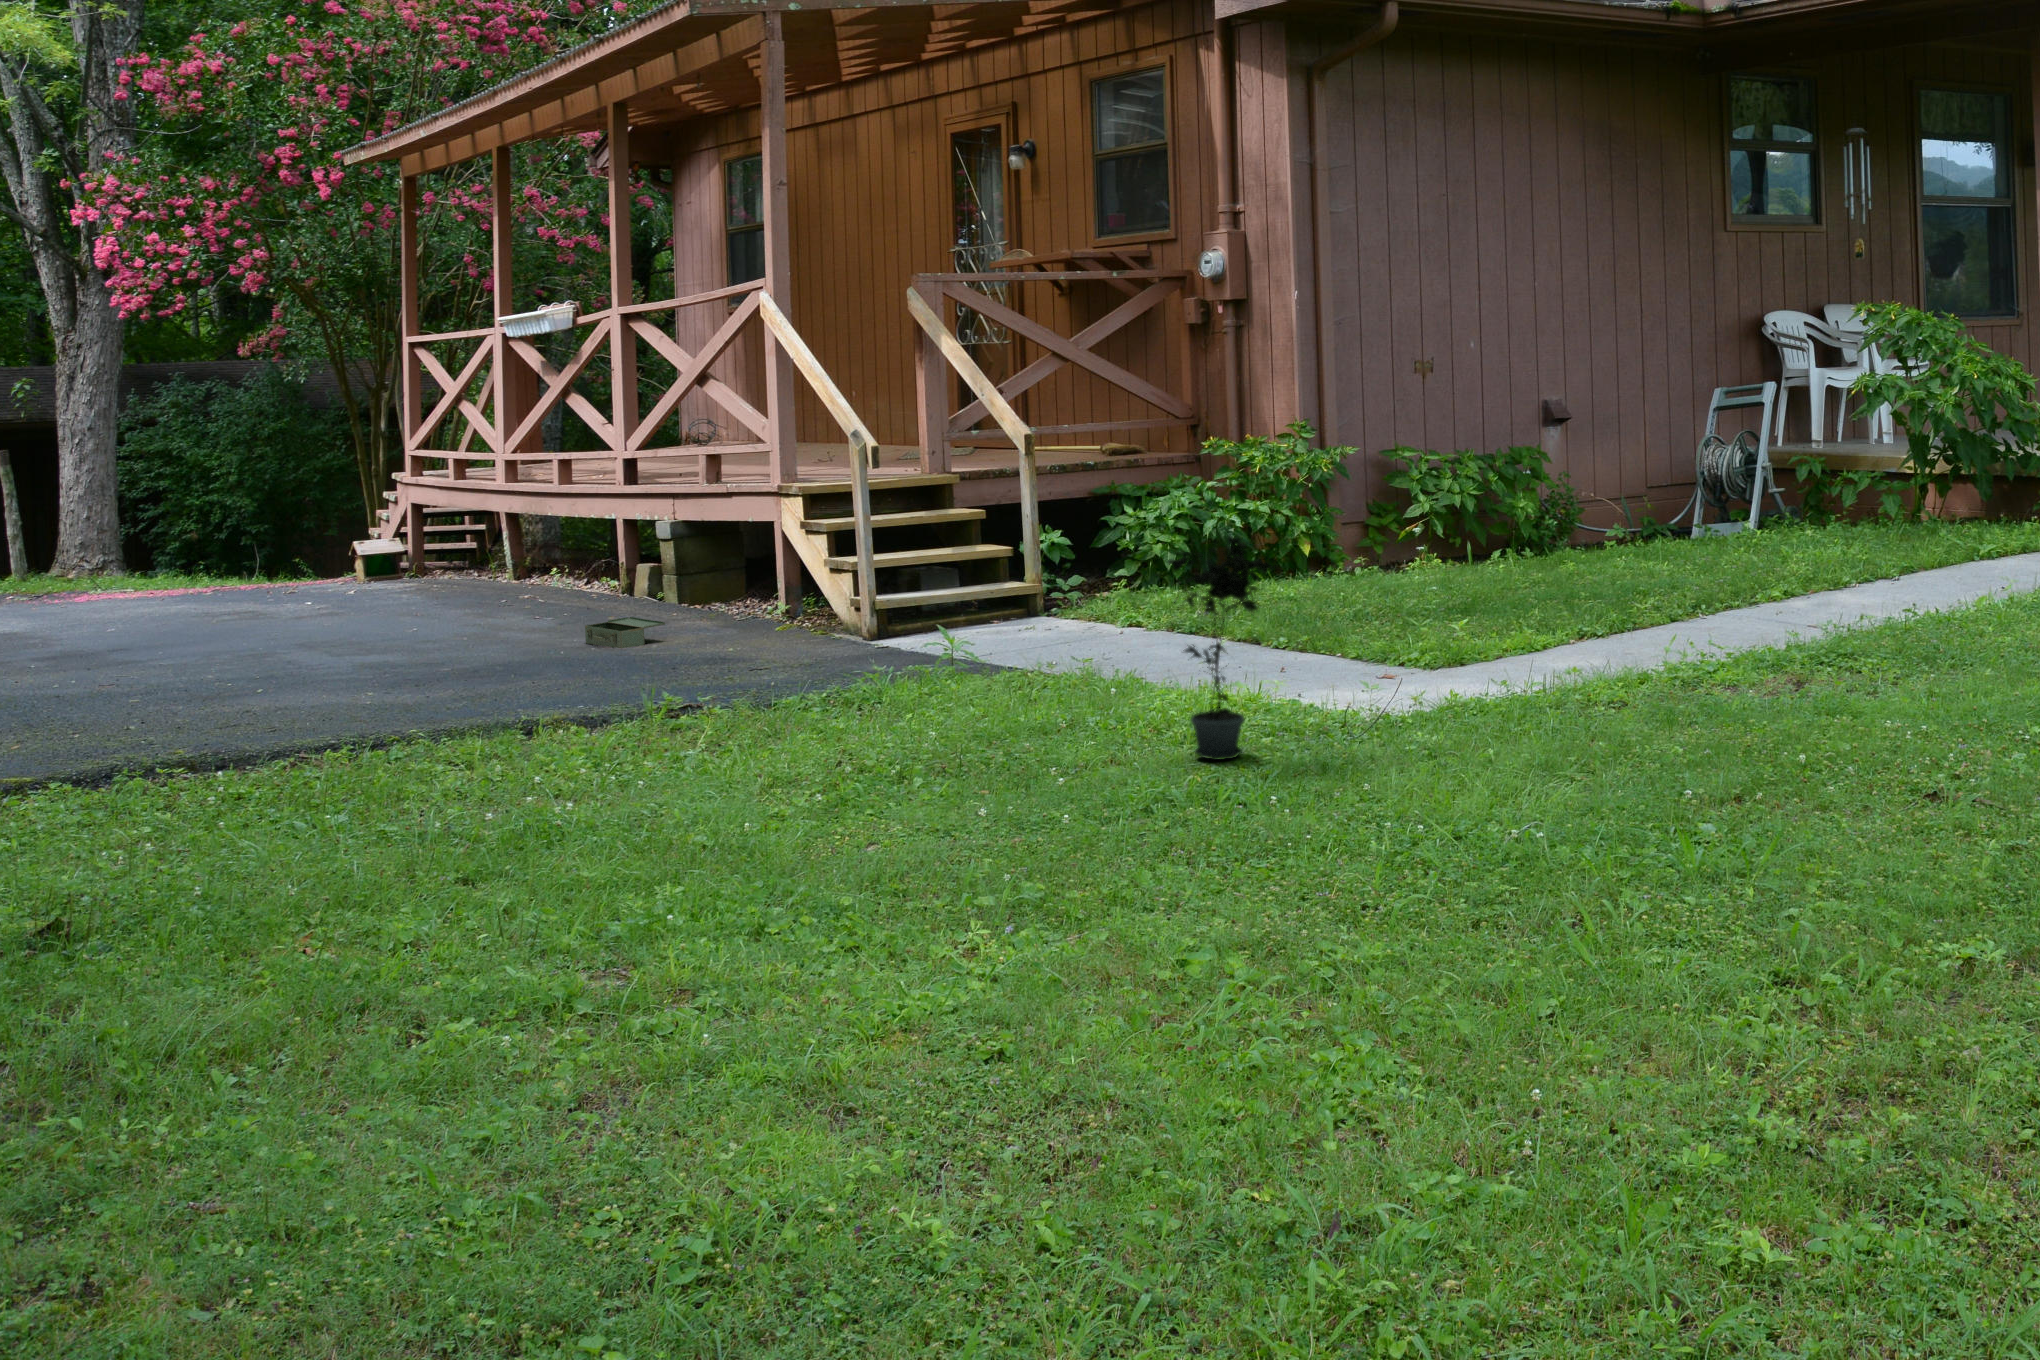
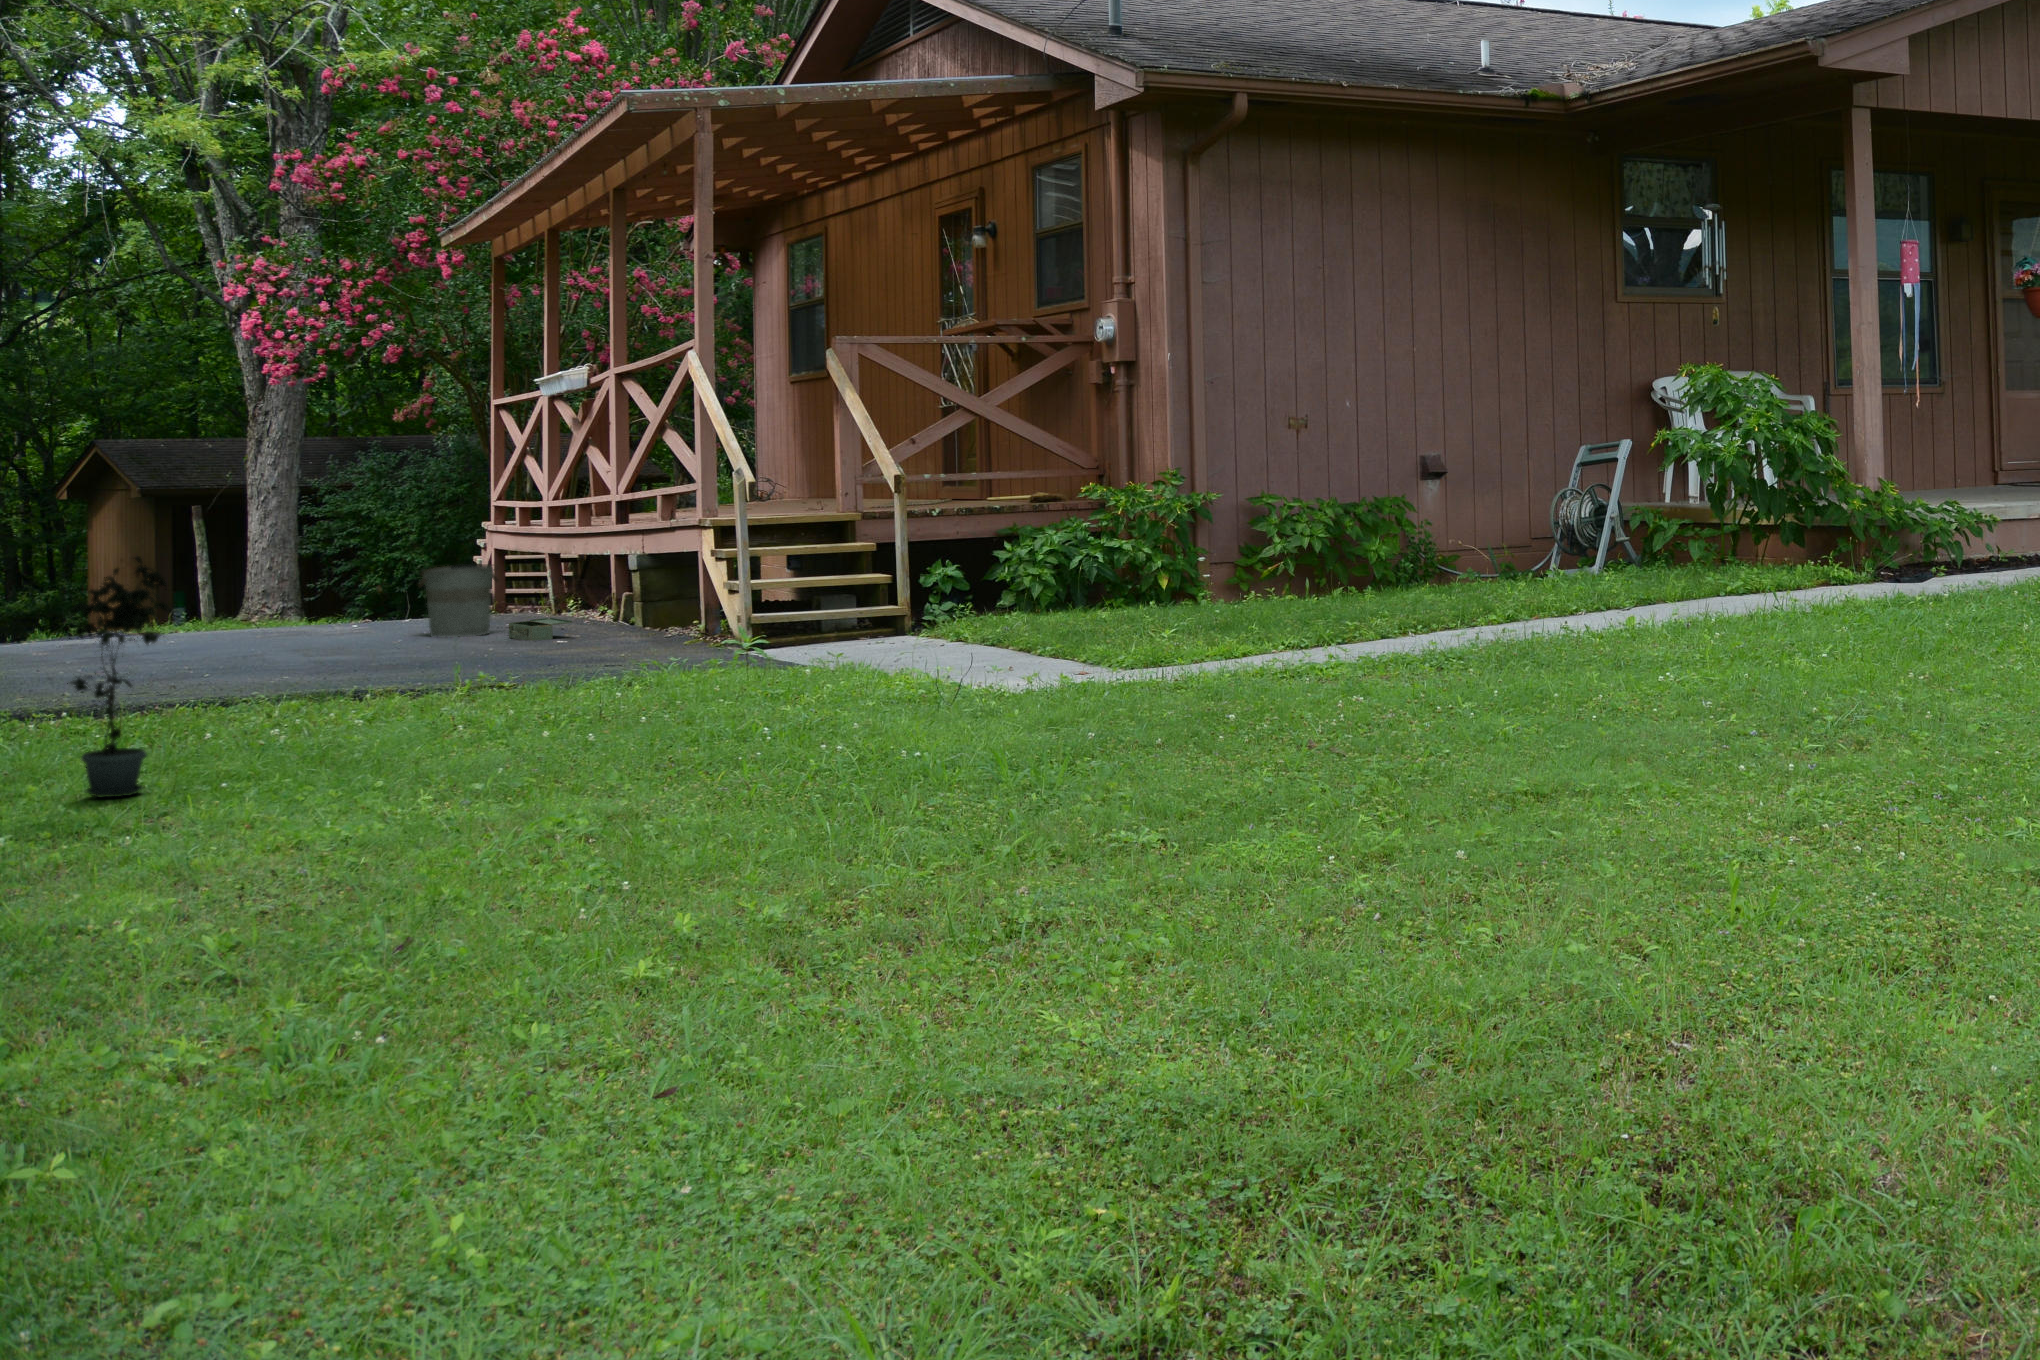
potted plant: present [1168,527,1284,760] -> present [60,557,172,798]
bucket: none [464,554,560,644] -> present [419,564,499,638]

